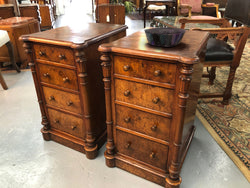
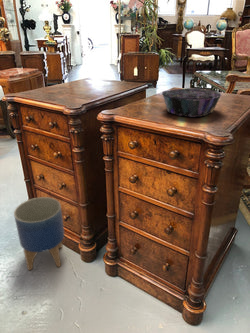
planter: none [34,113,73,169] -> present [14,197,64,270]

